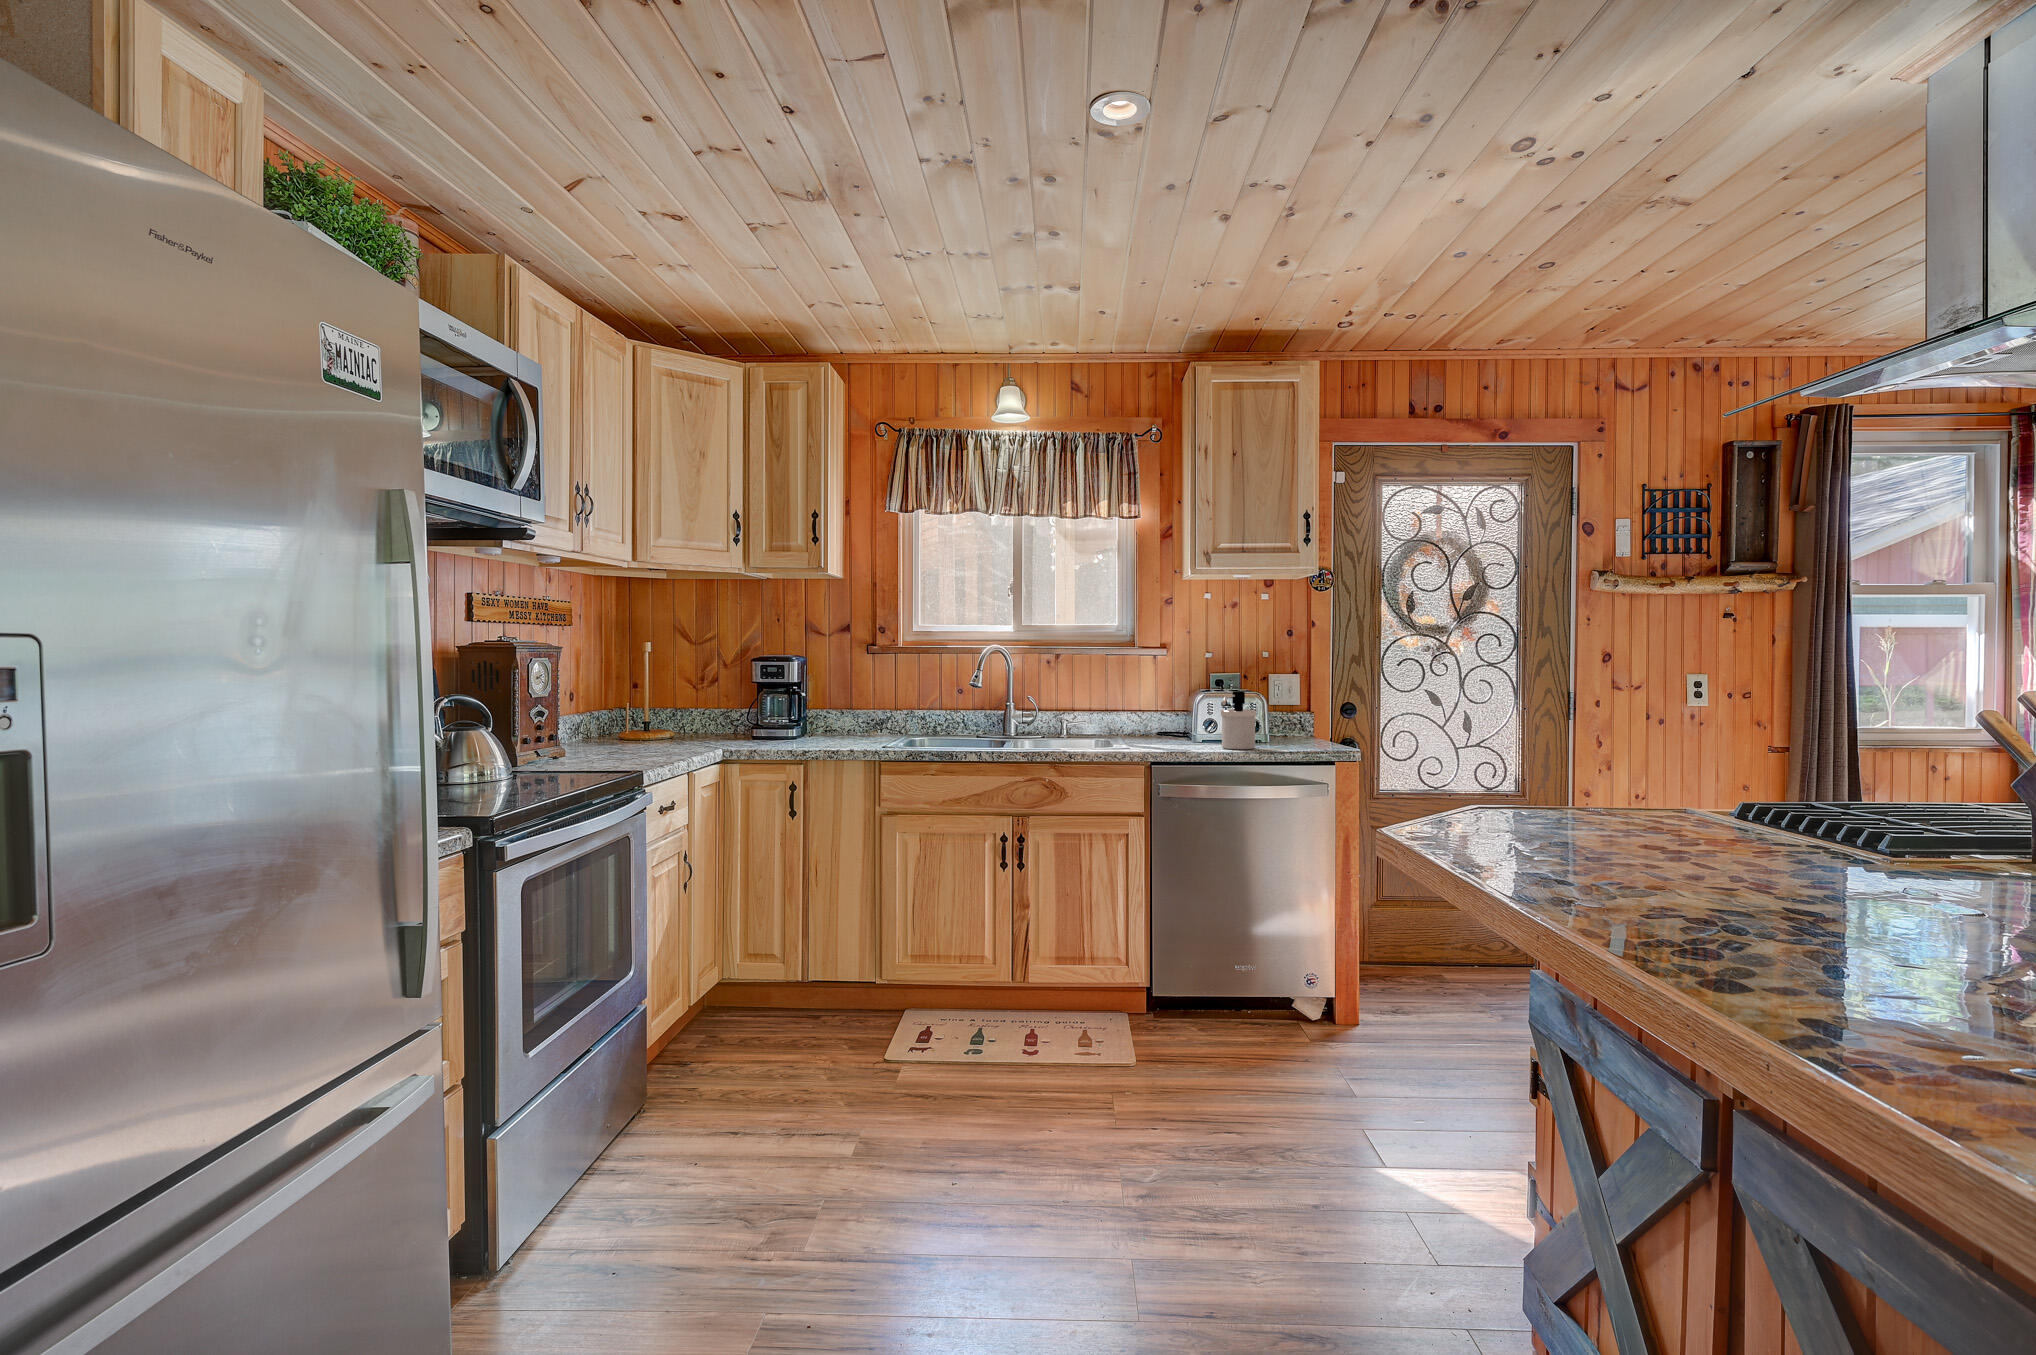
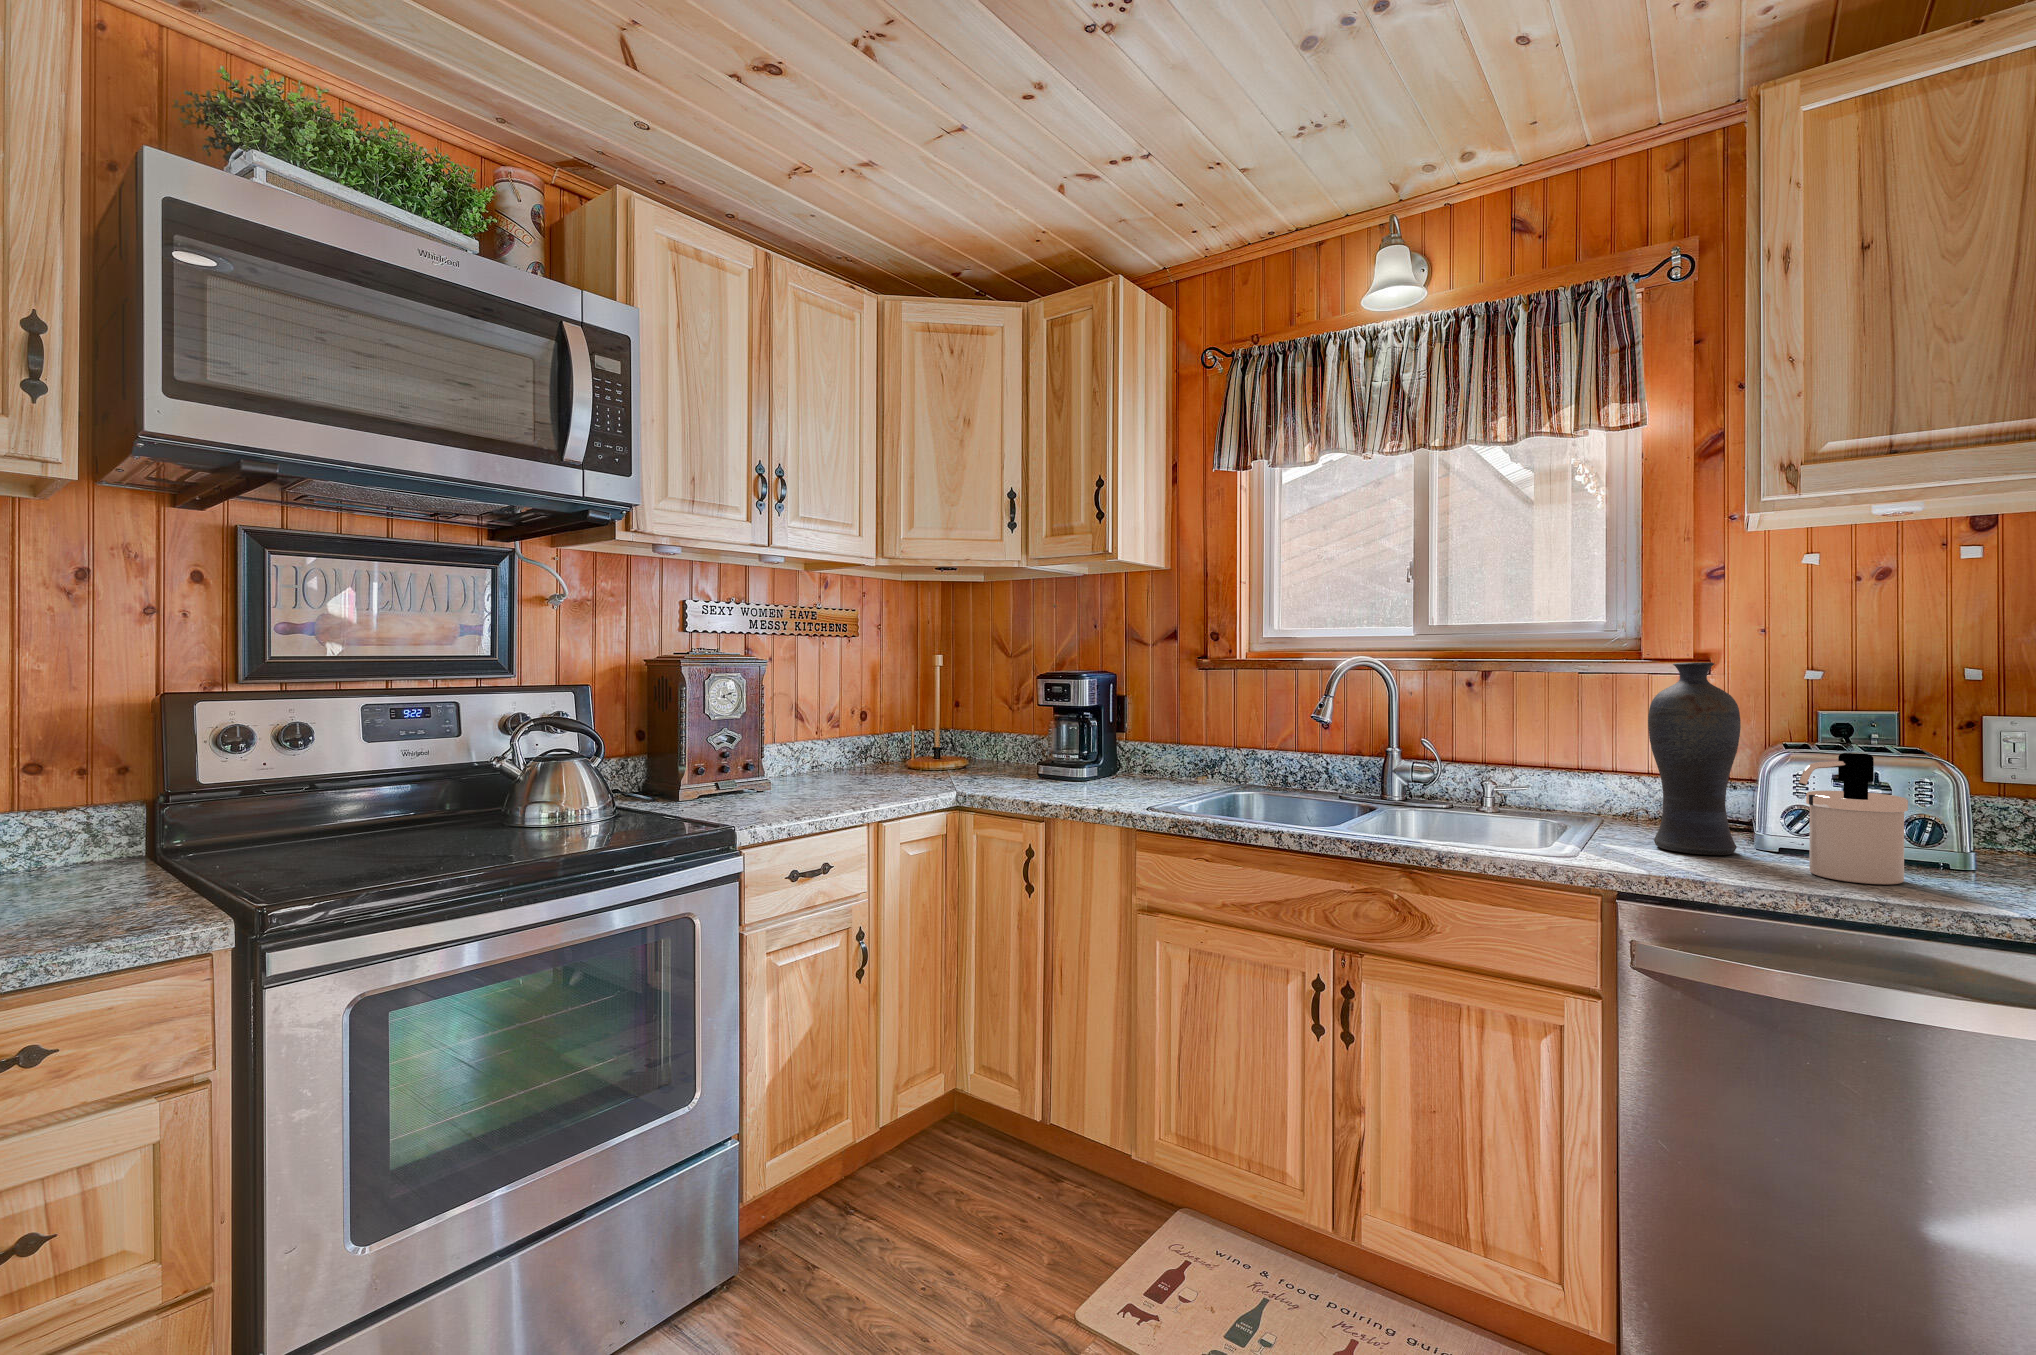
vase: none [1154,649,1192,746] -> present [1648,662,1741,855]

